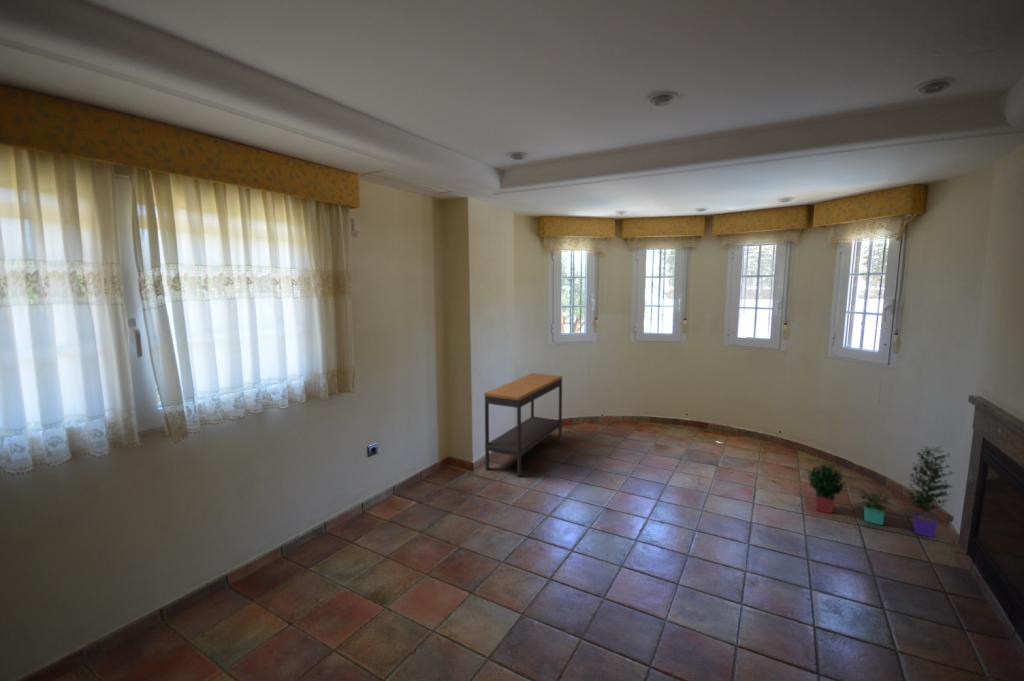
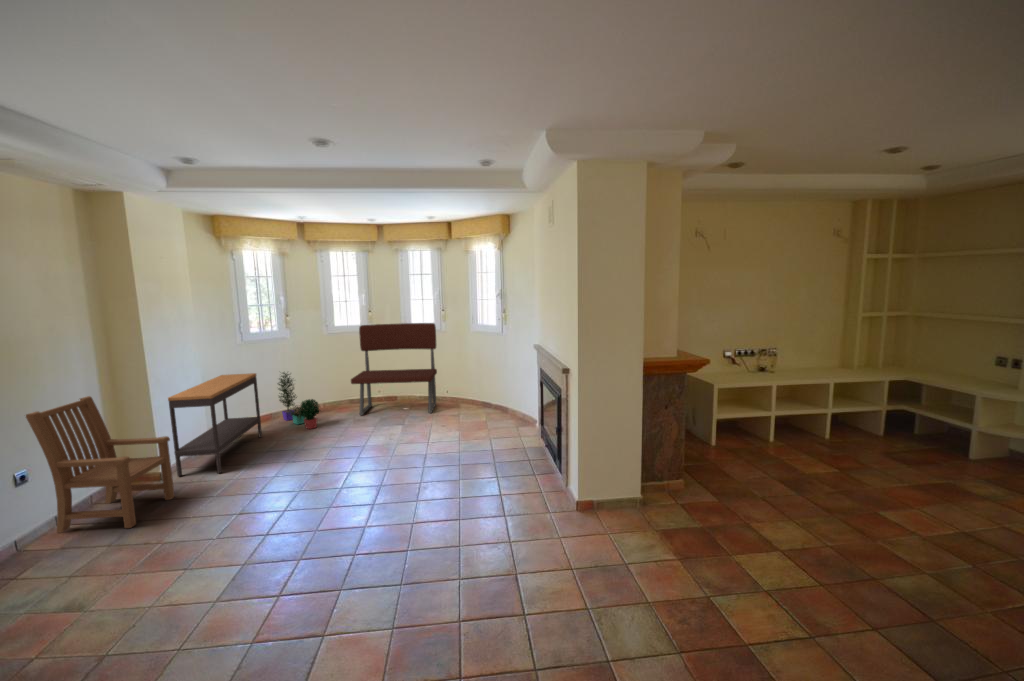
bench: none [656,334,771,455] -> present [351,323,437,415]
armchair: none [380,383,480,519] -> present [26,396,175,533]
potted plant: present [809,447,953,538] -> present [278,372,320,429]

